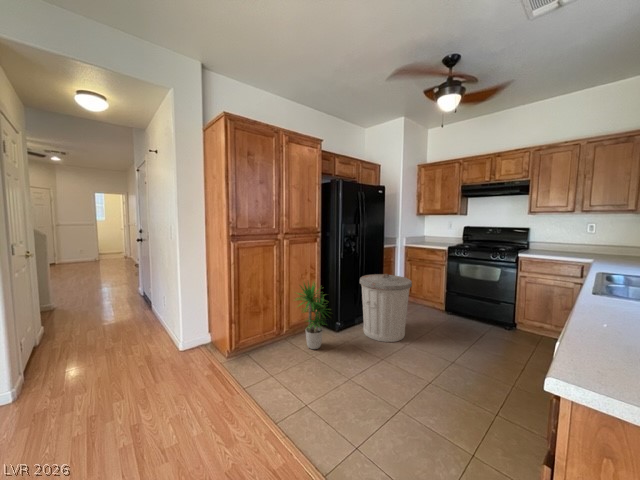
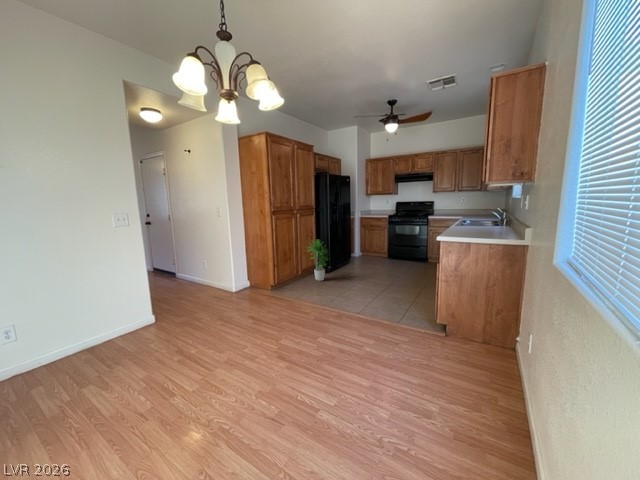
trash can: present [360,274,412,342] -> none [341,233,373,274]

